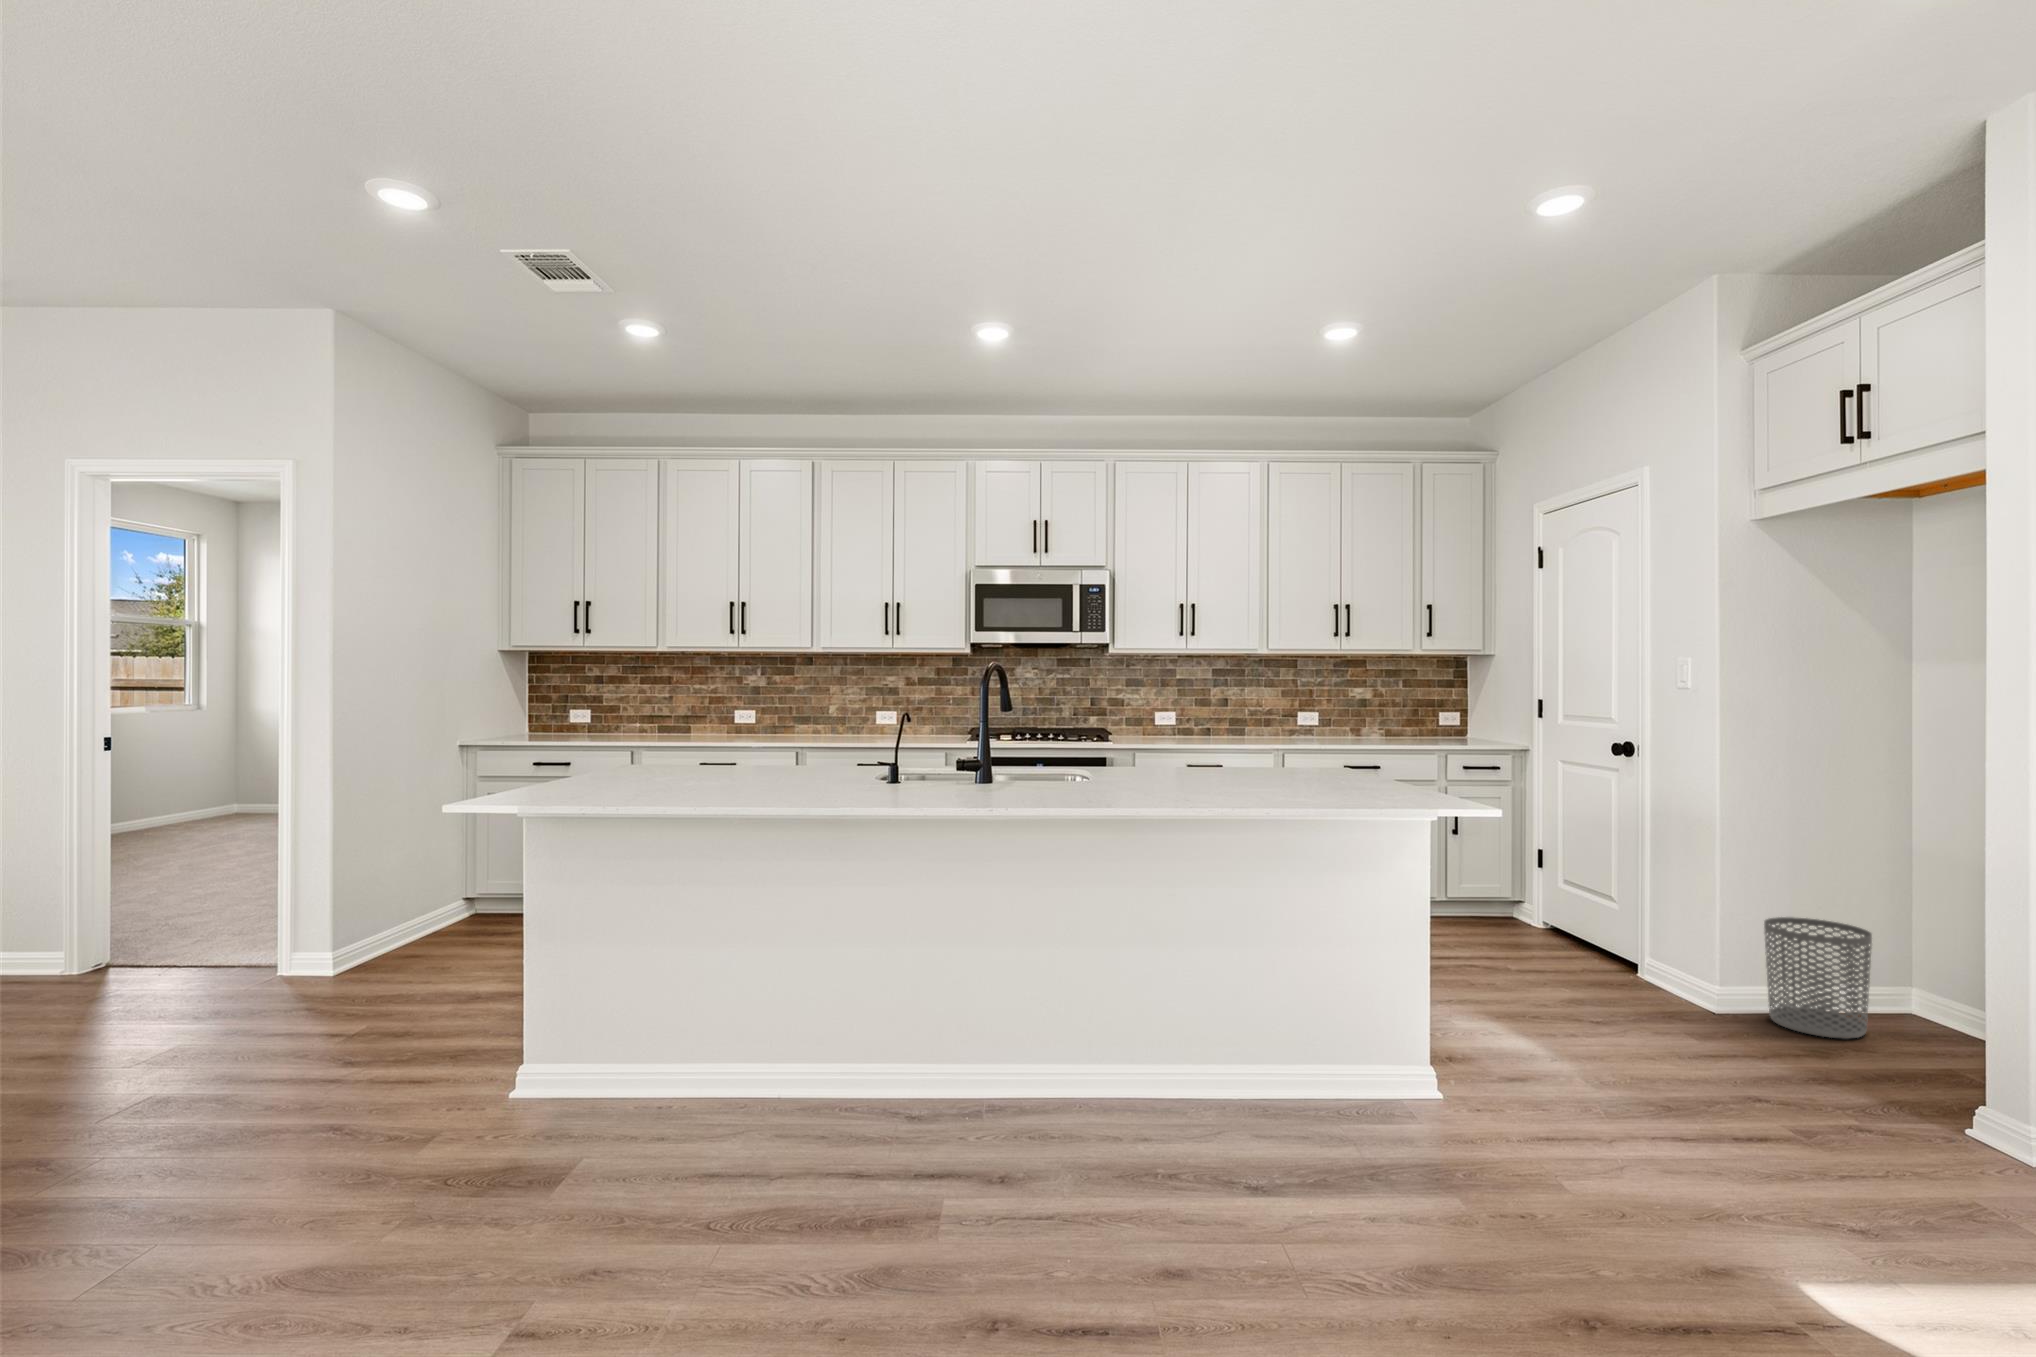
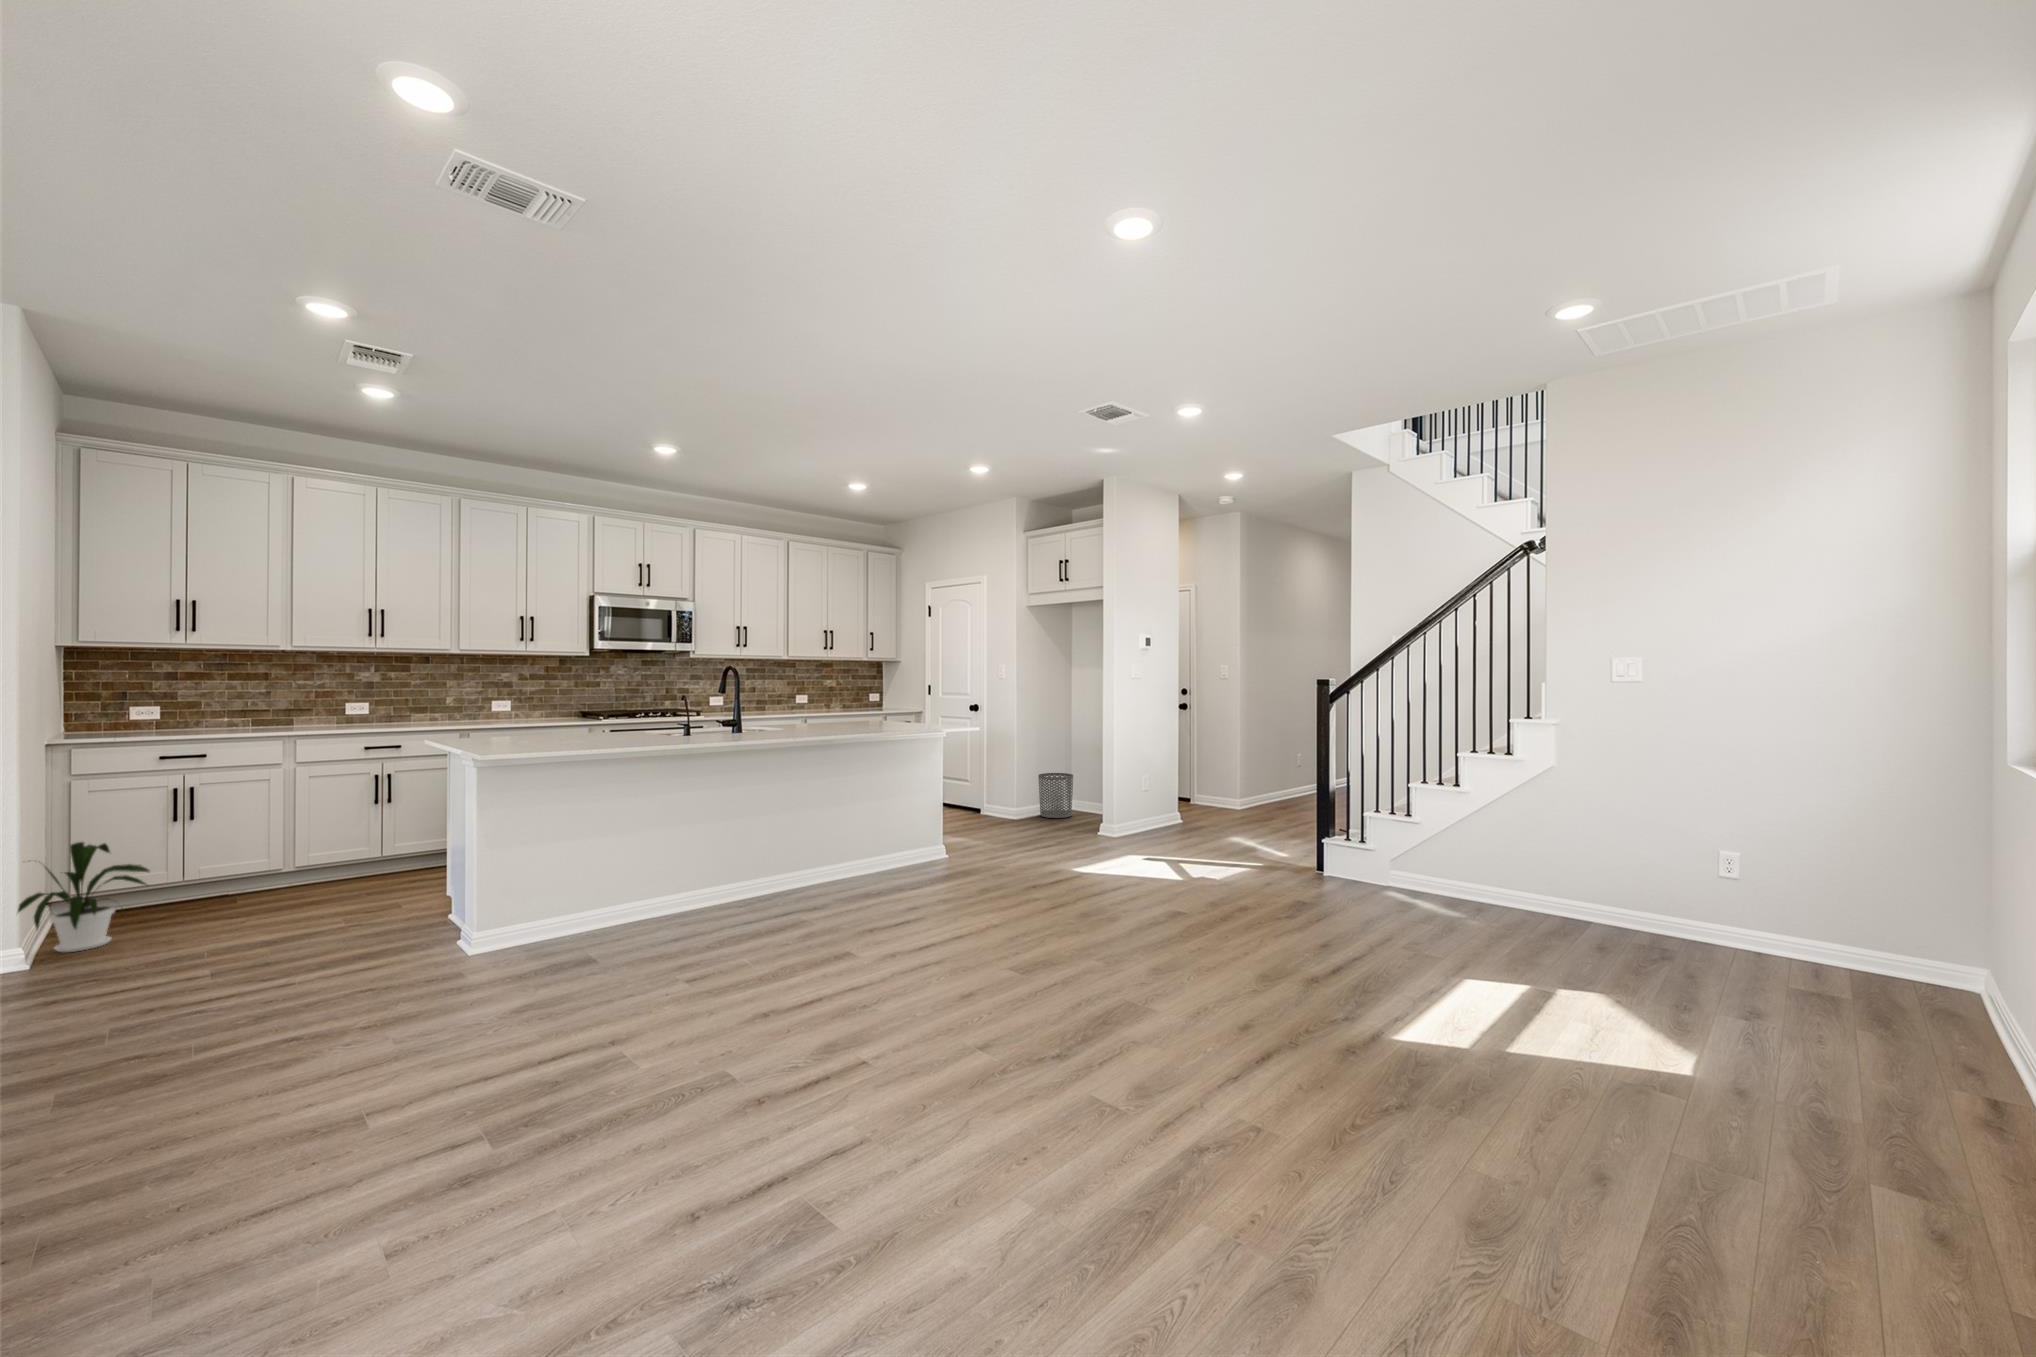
house plant: none [357,850,478,961] -> present [18,842,149,952]

